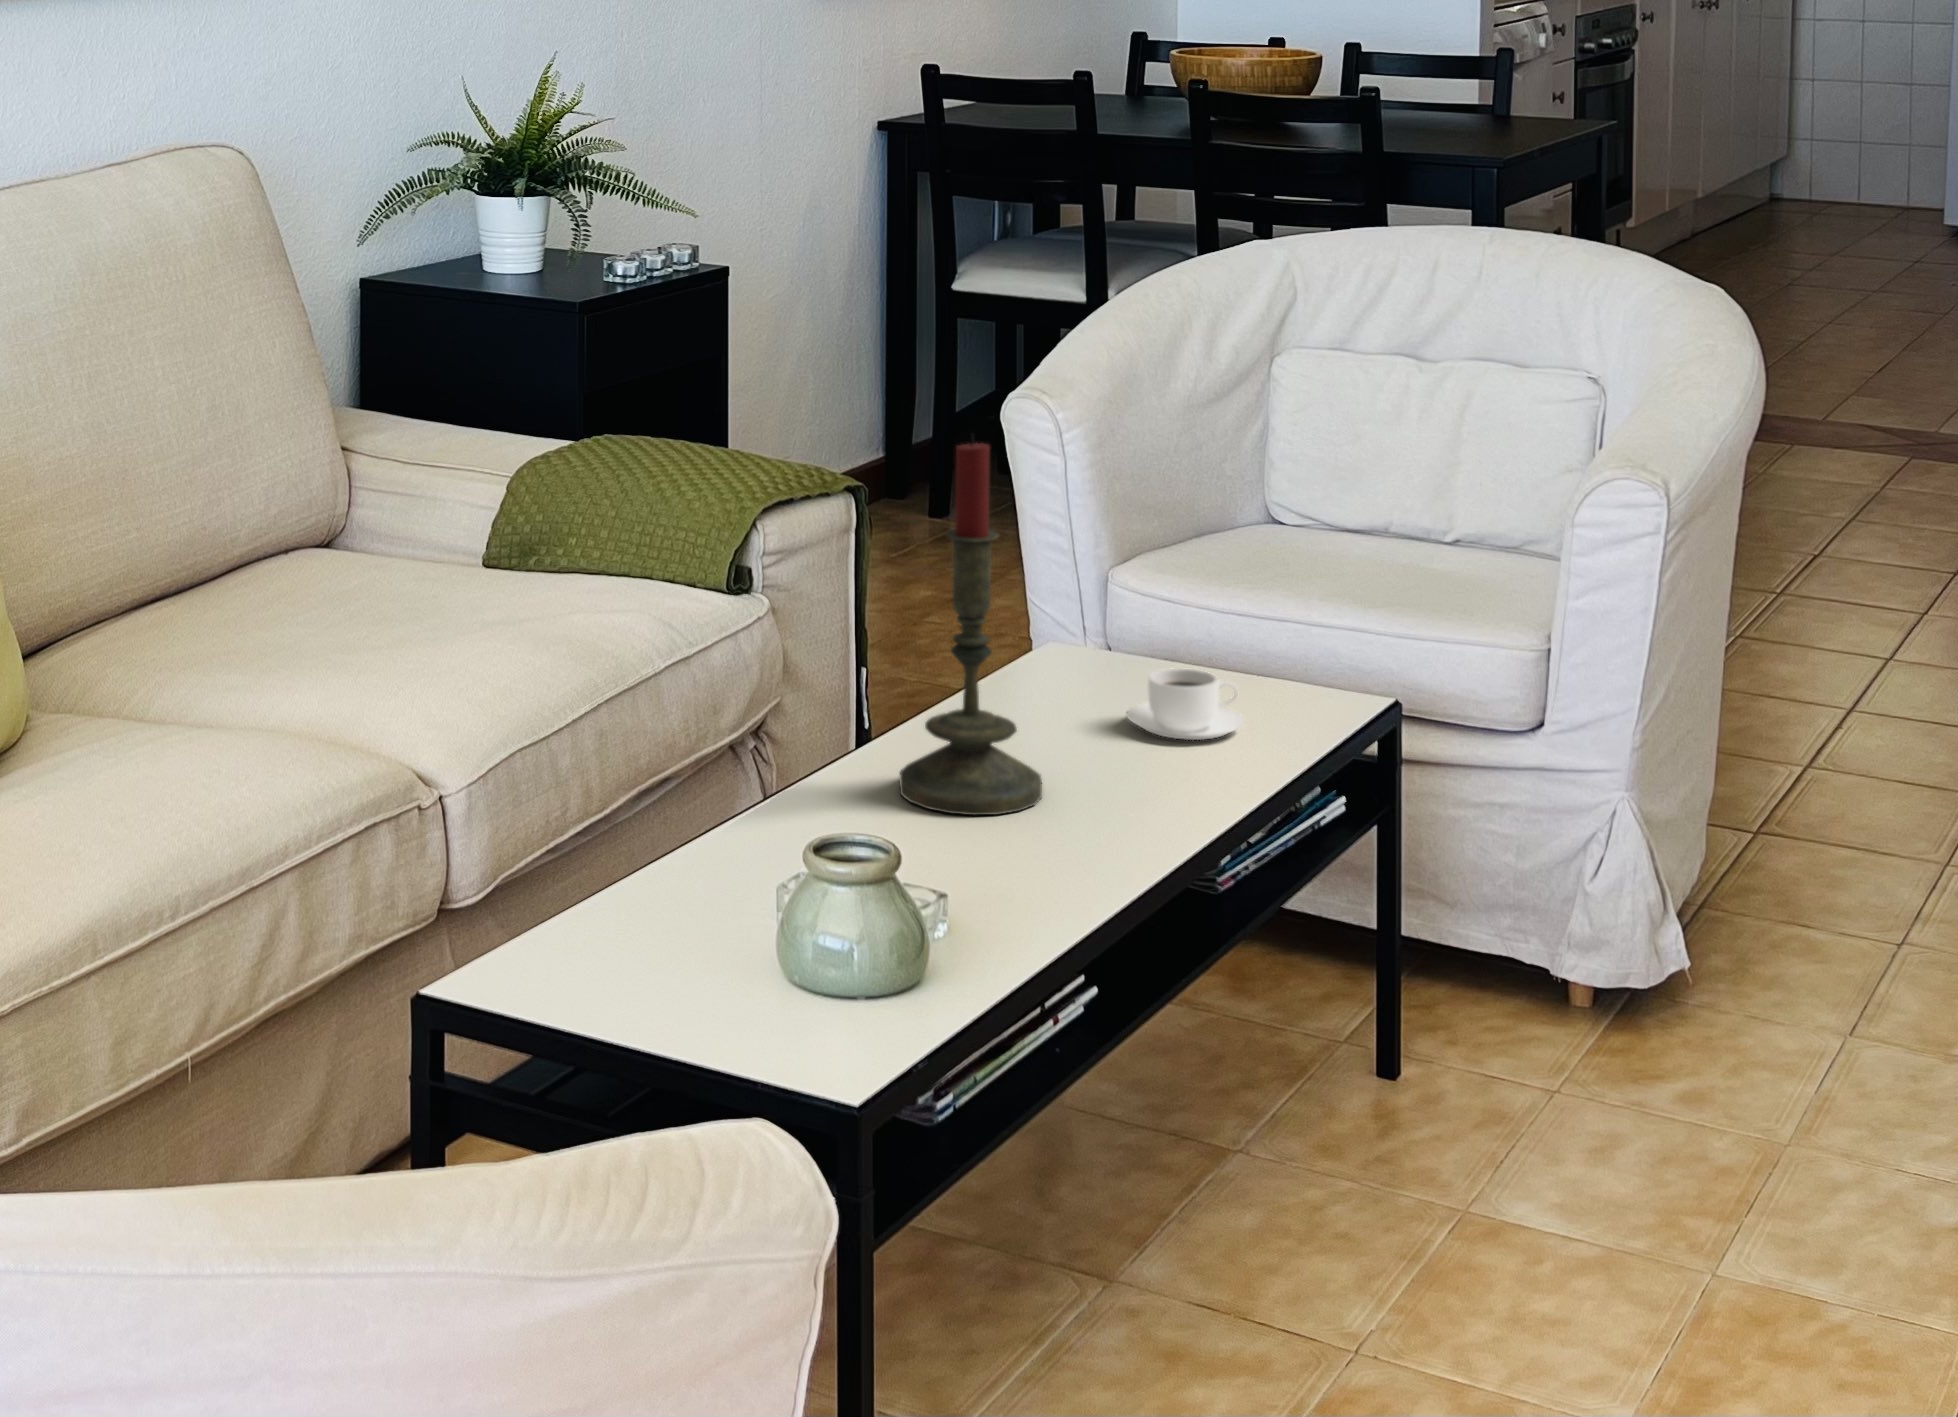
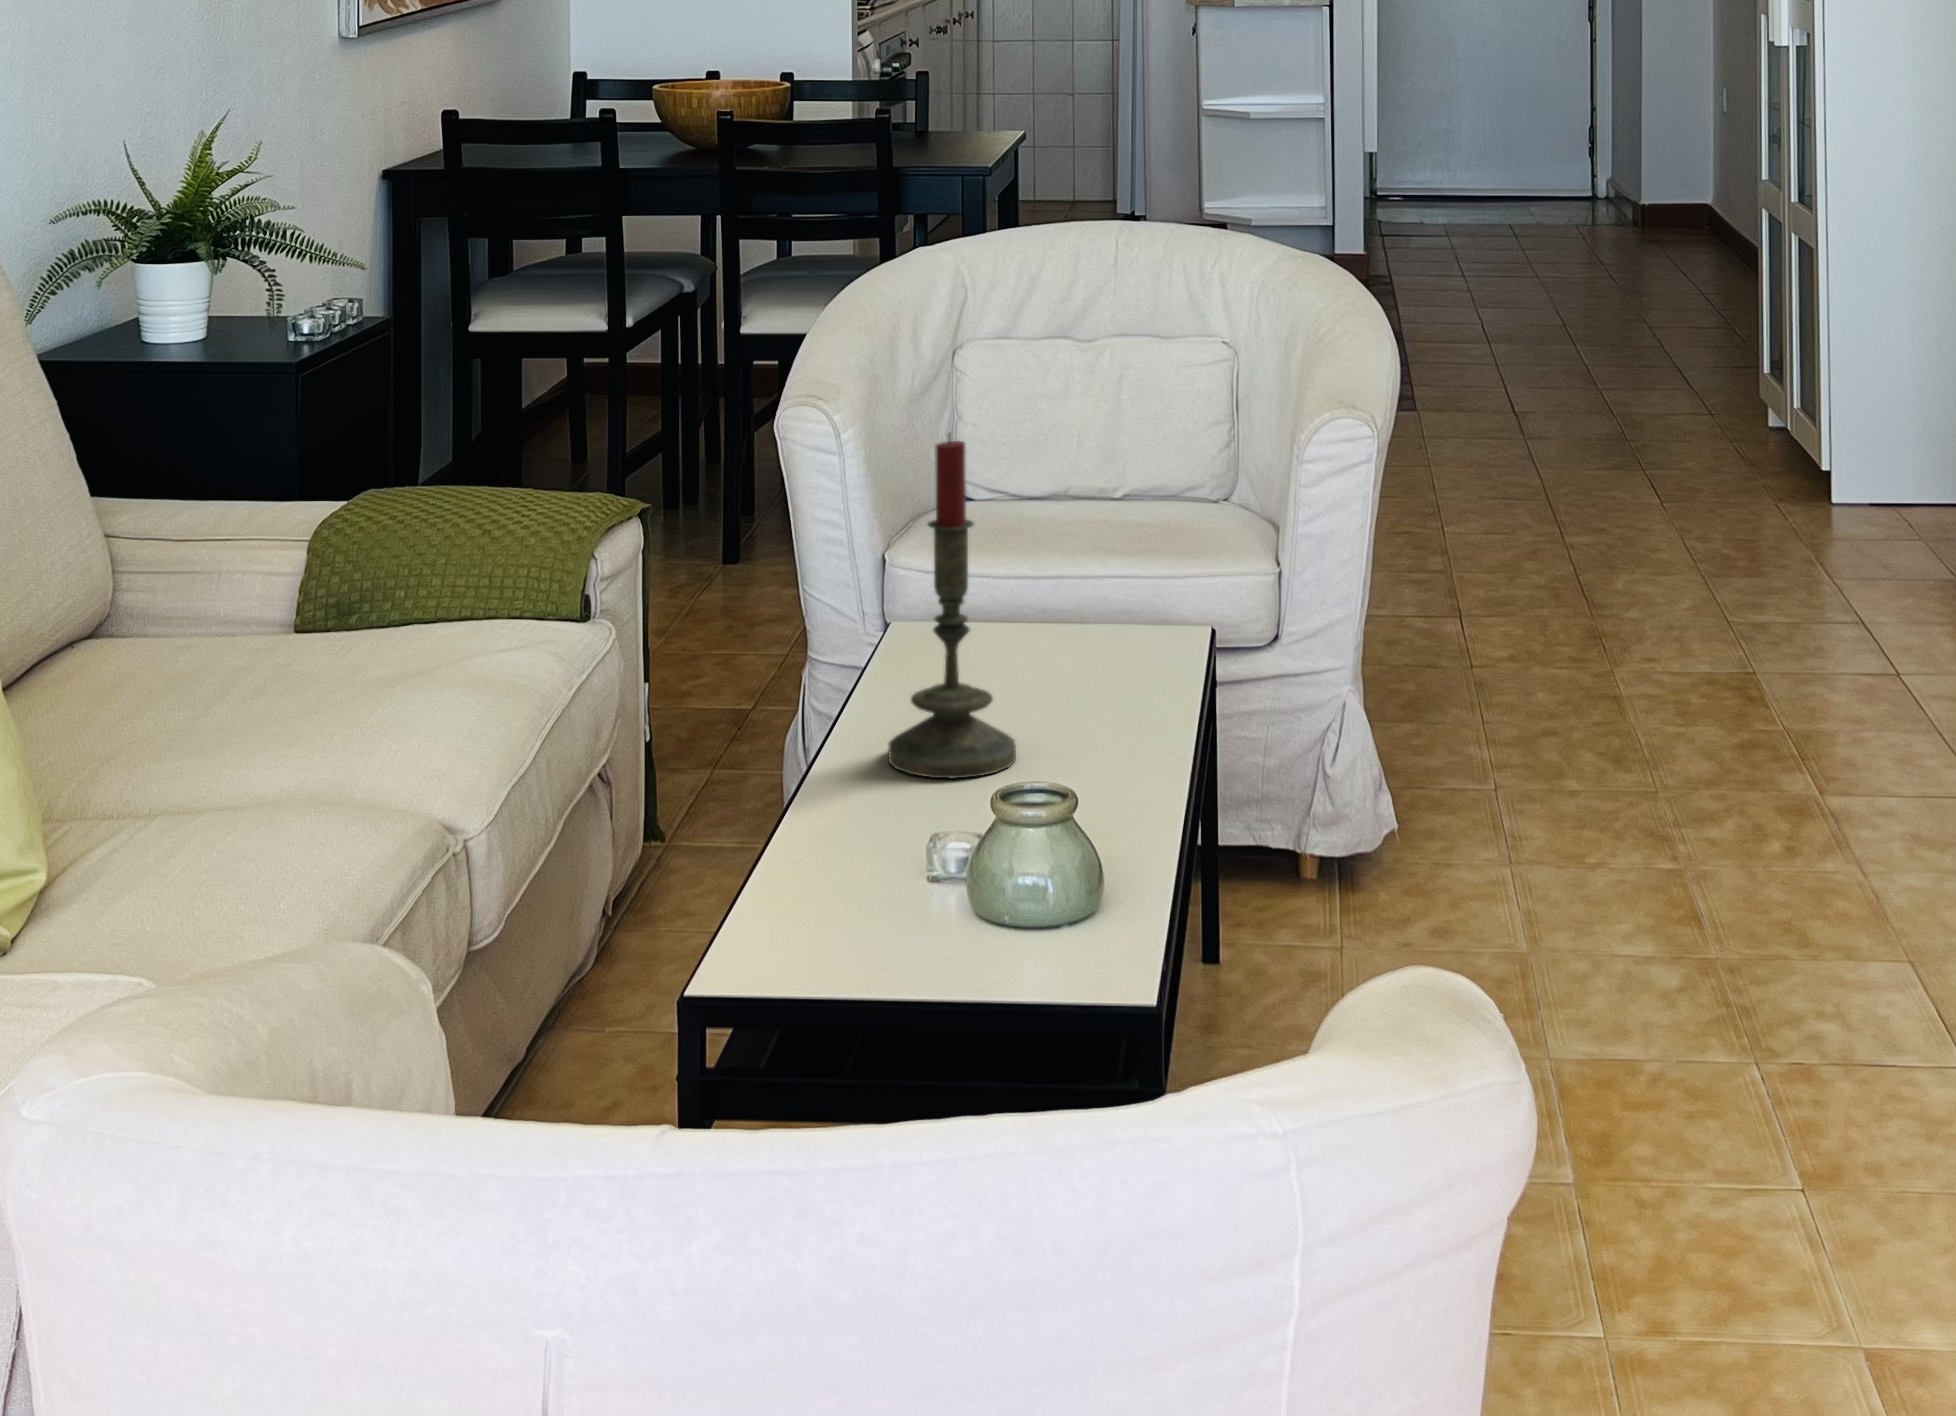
coffee cup: present [1127,668,1245,740] -> none [1015,627,1118,689]

